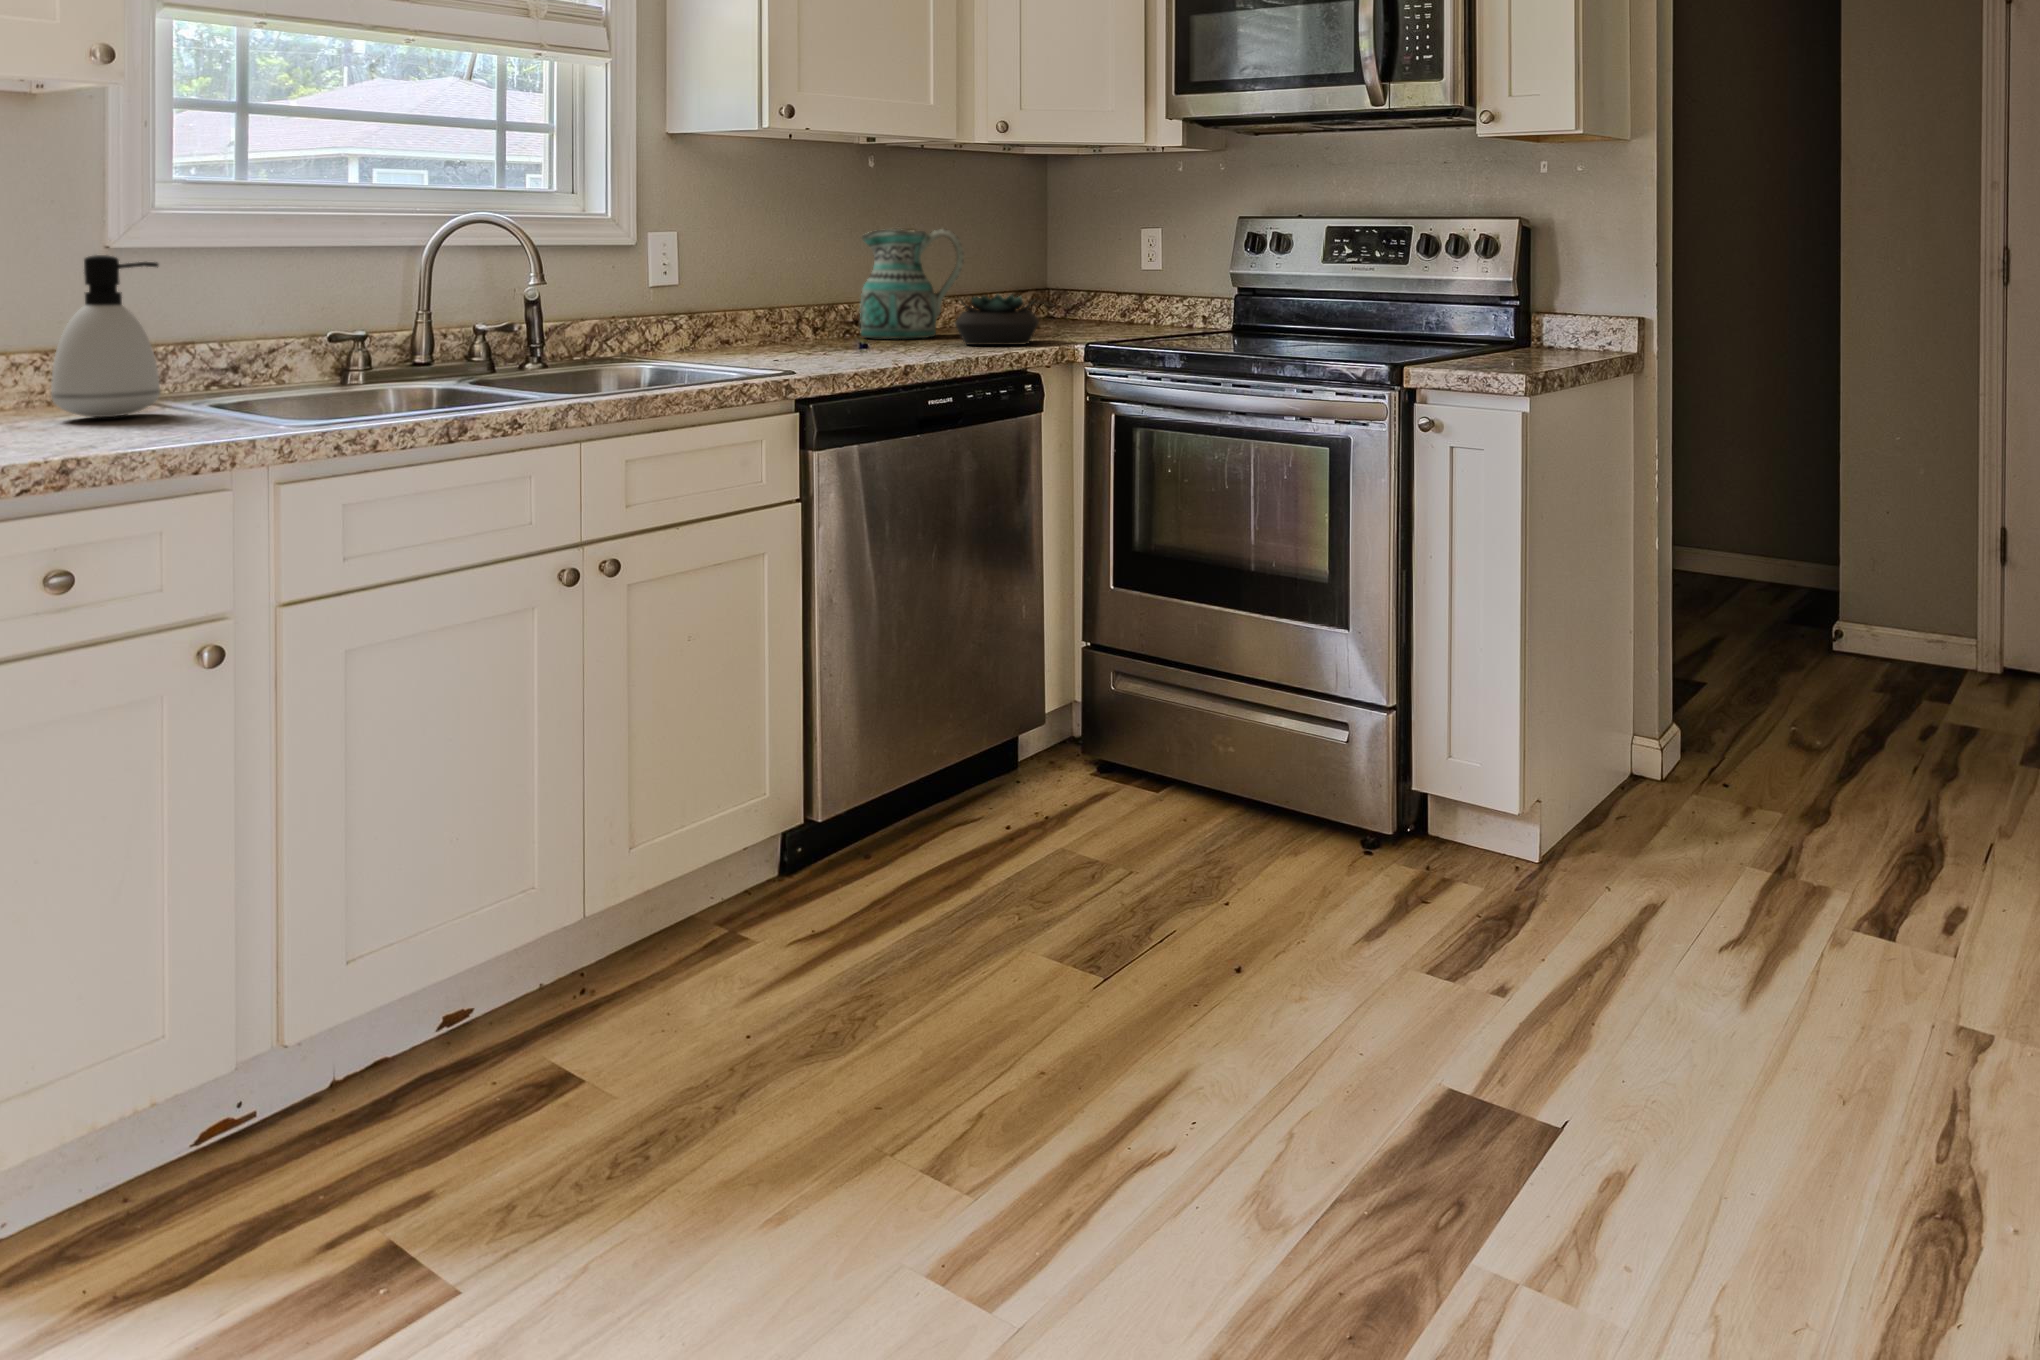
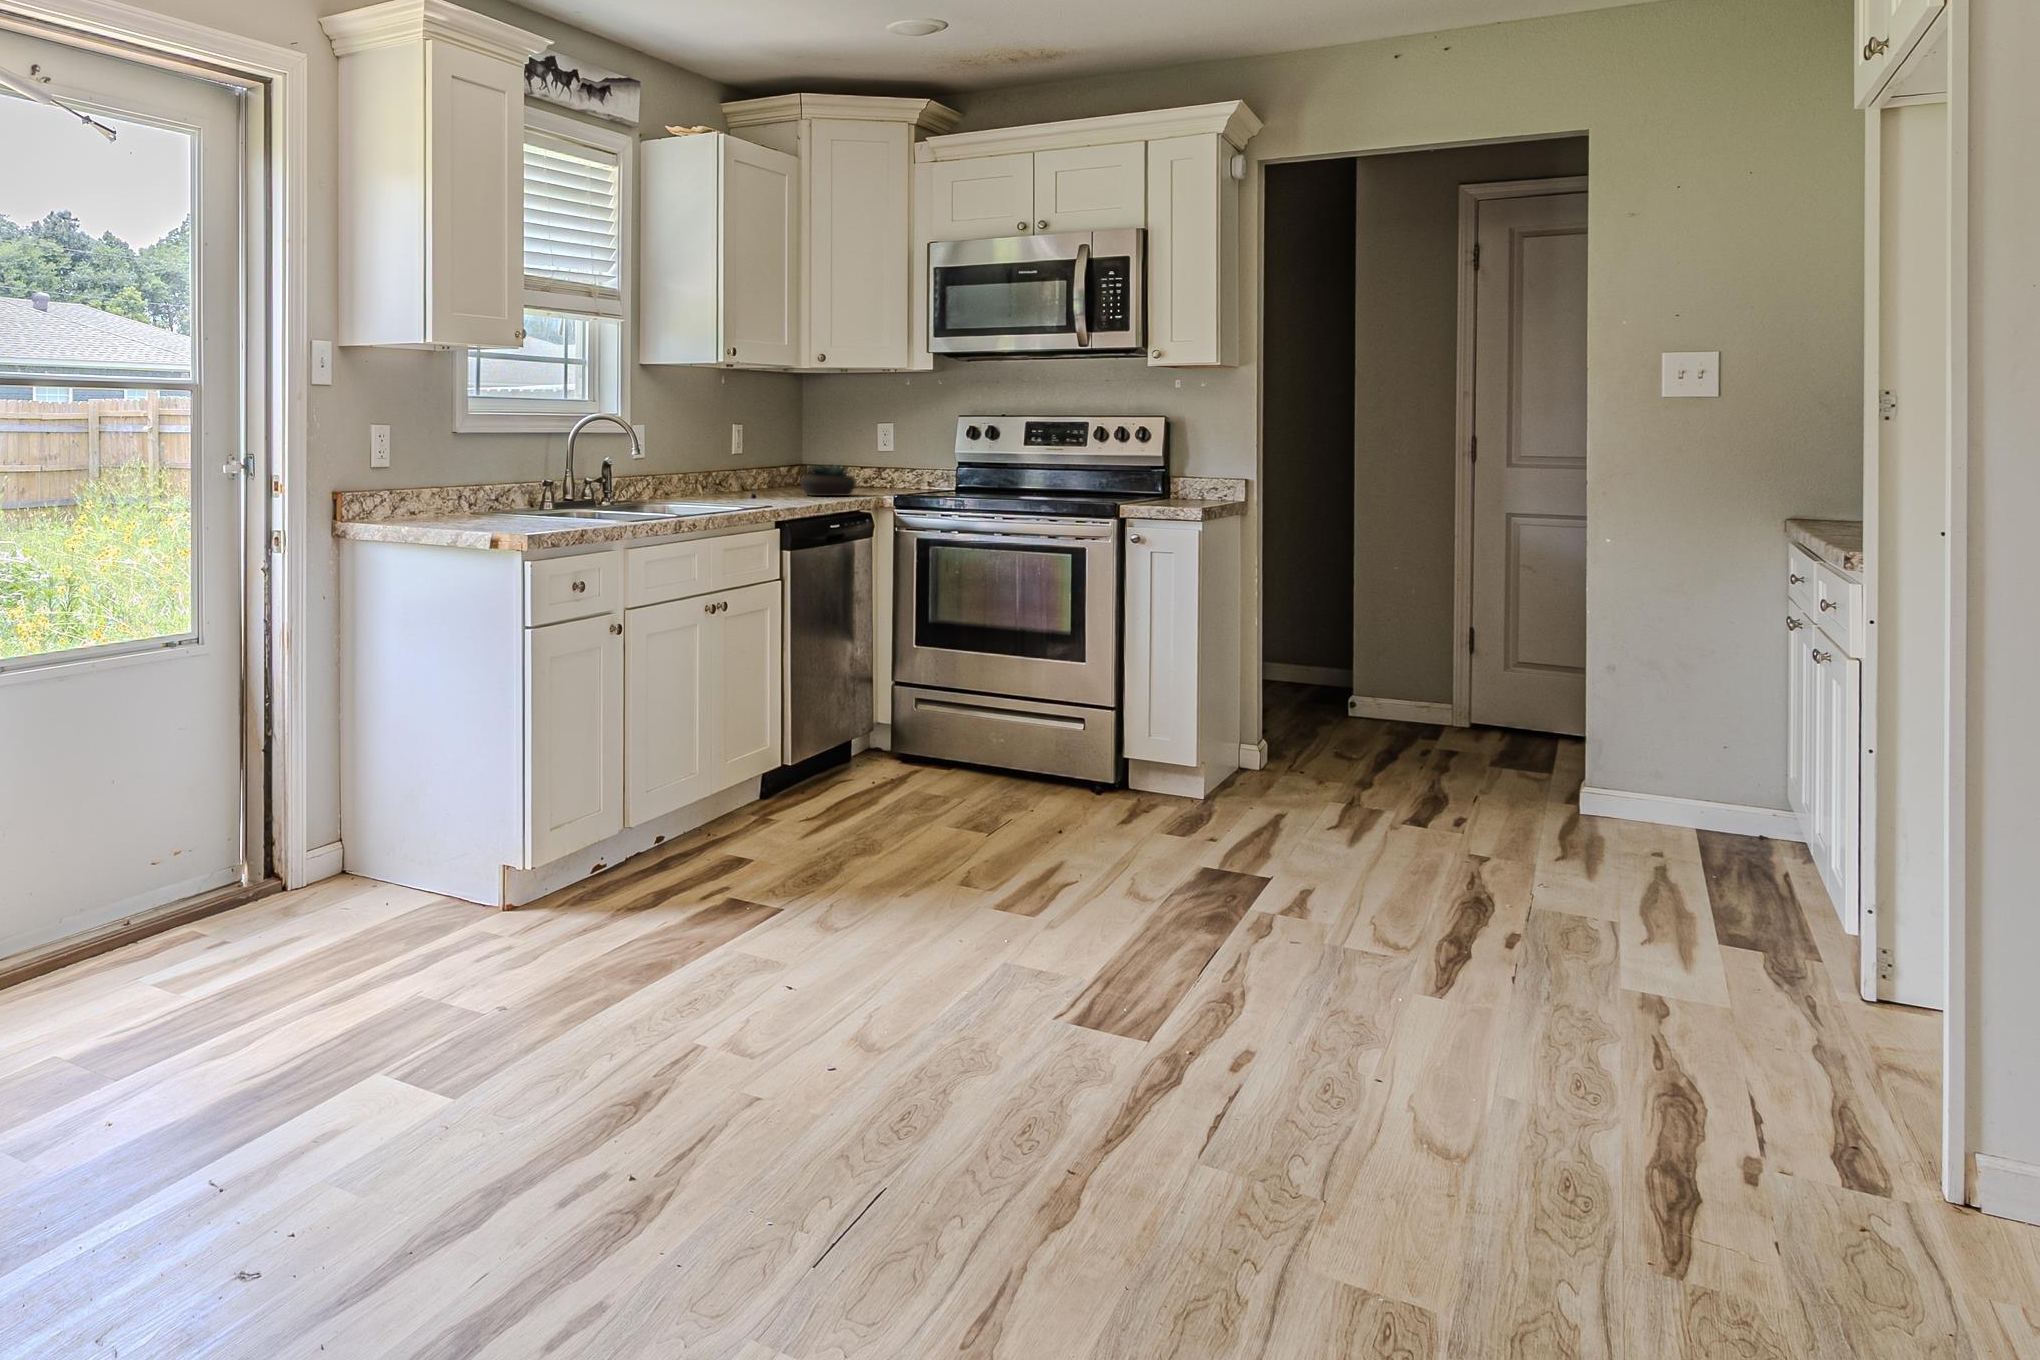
ceramic pitcher: present [860,229,964,339] -> none [725,423,790,493]
soap dispenser: present [51,255,160,417] -> none [478,435,523,518]

